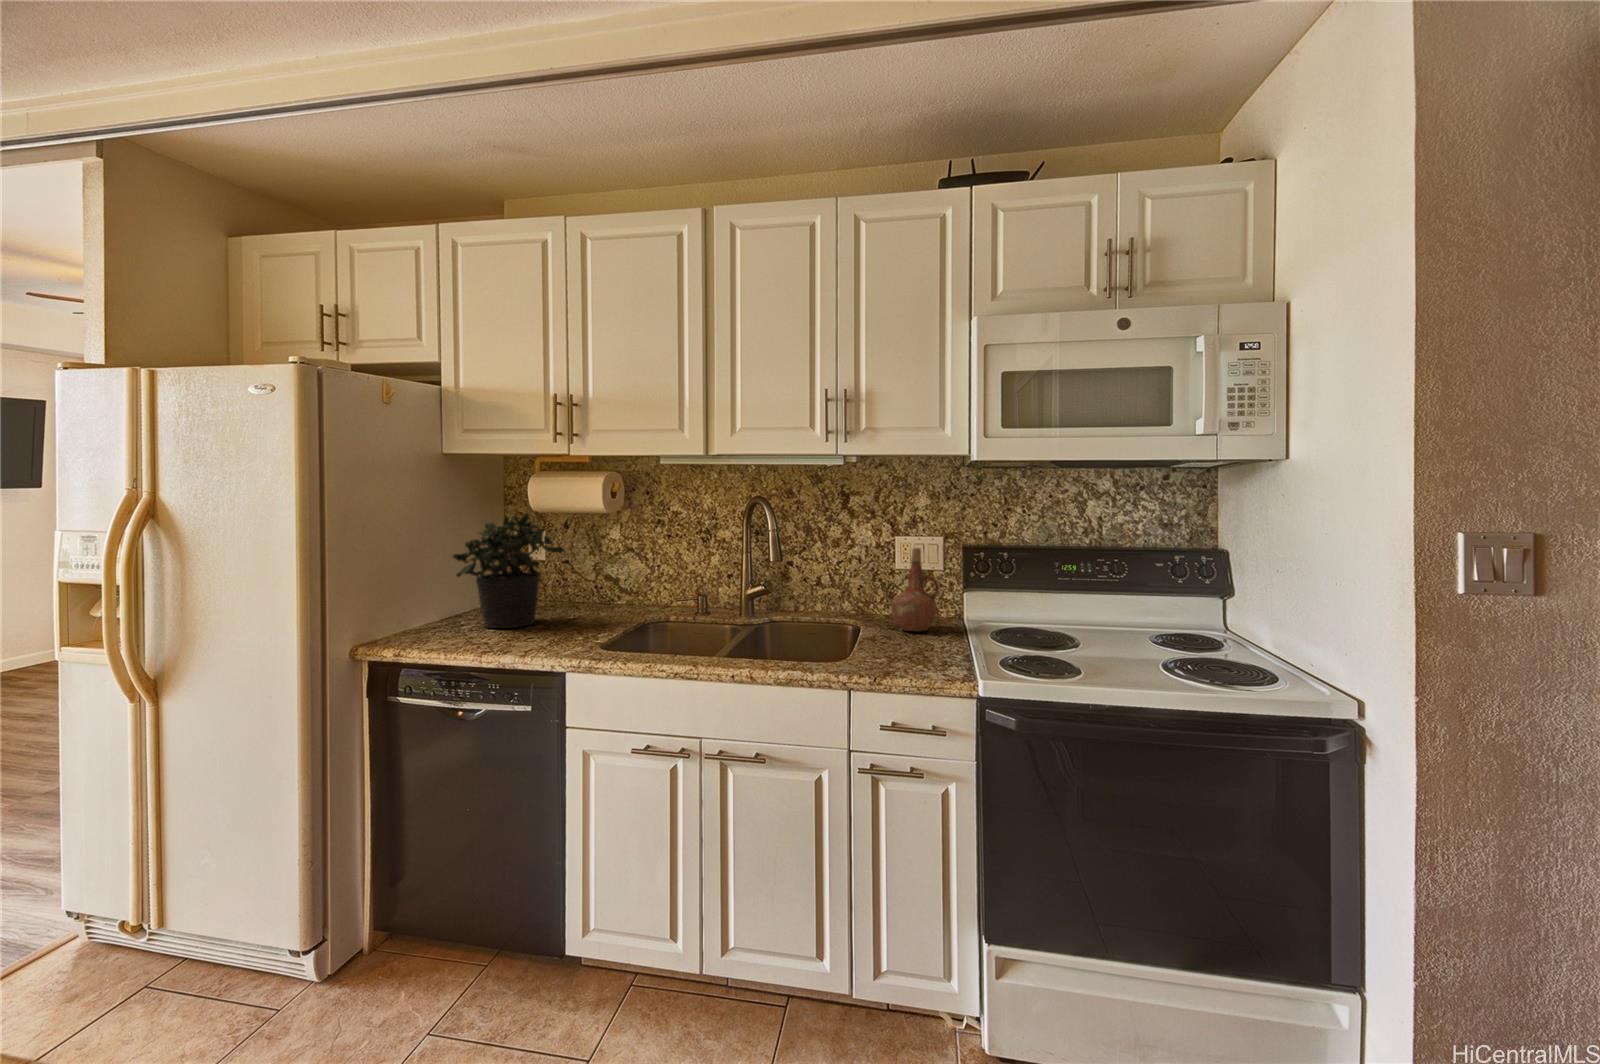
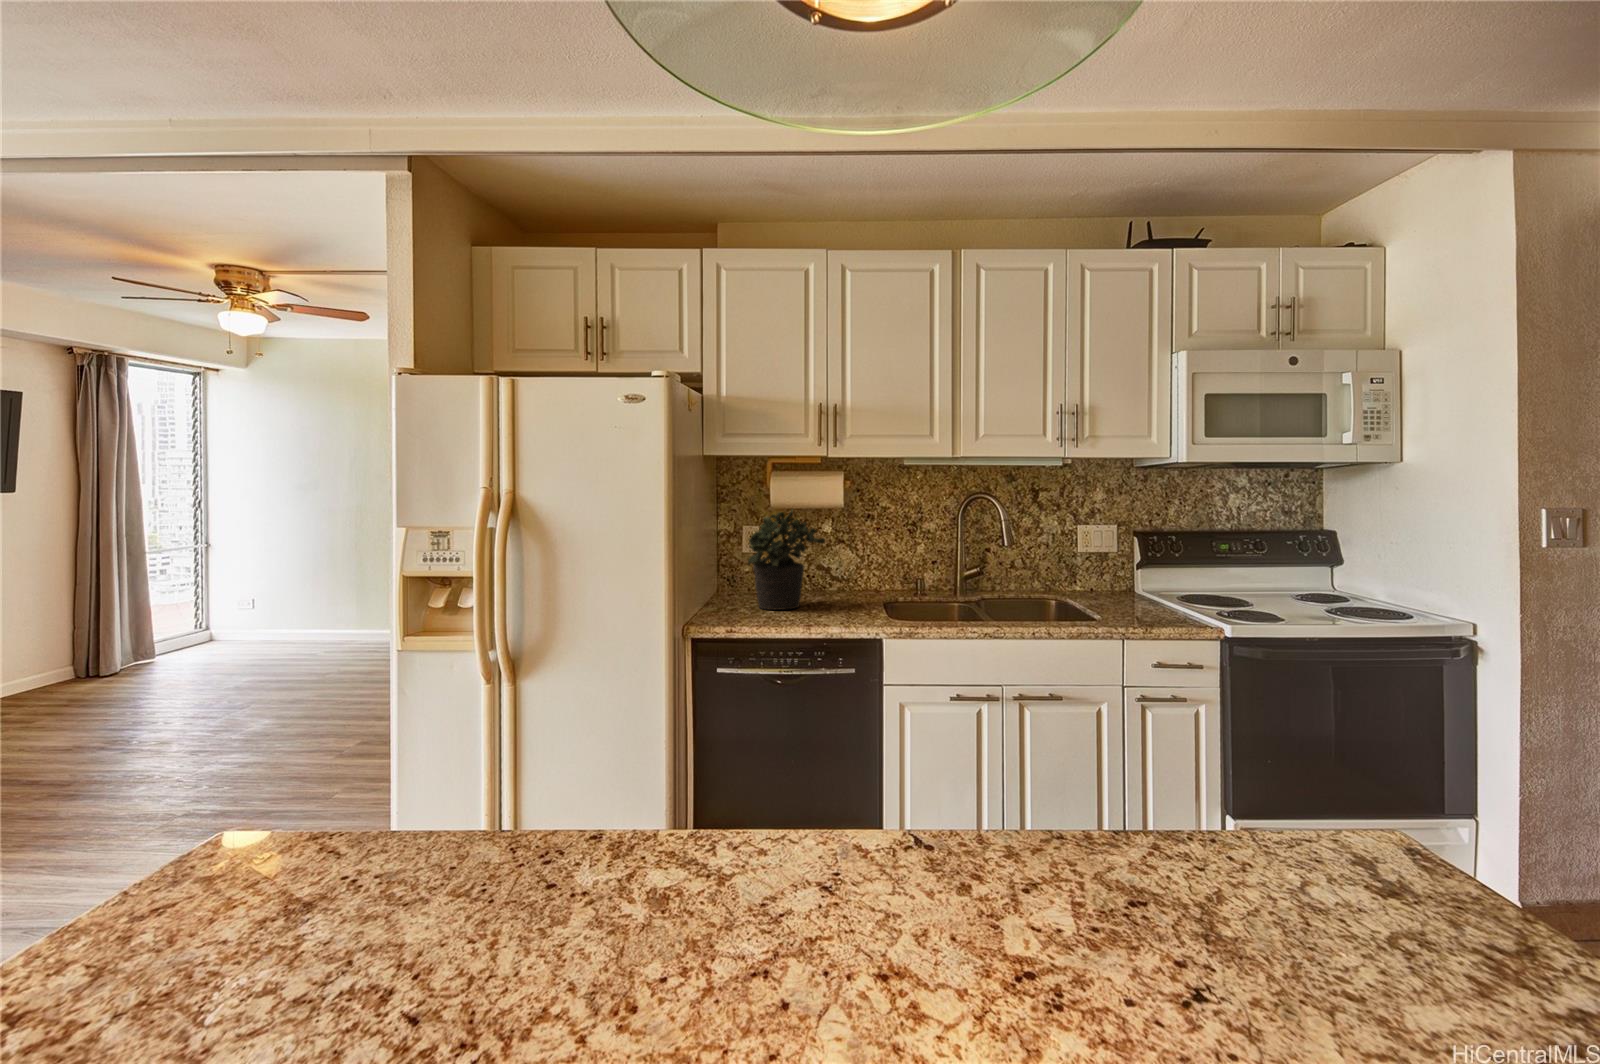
ceramic pitcher: present [891,548,939,631] -> none [1090,534,1130,600]

